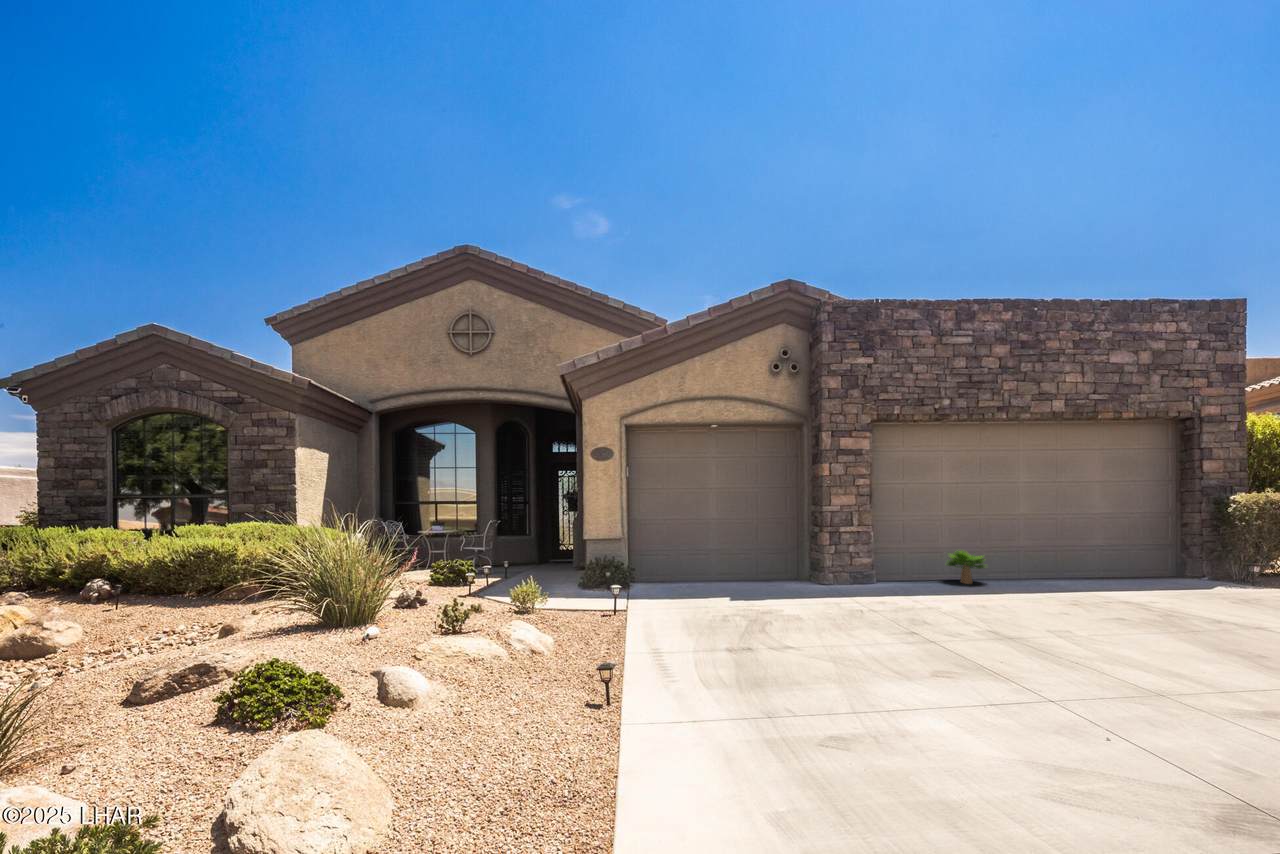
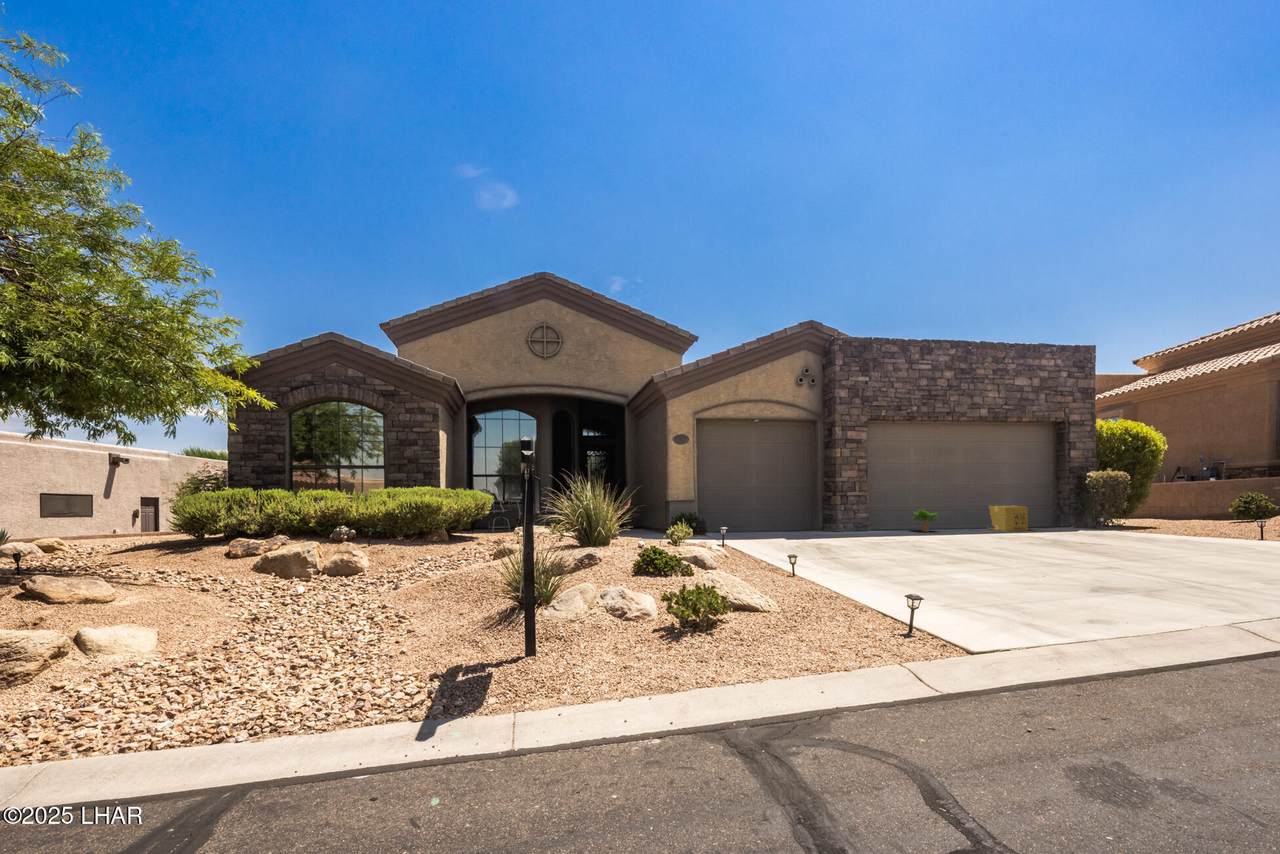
cardboard box: none [1068,542,1134,584] -> present [989,505,1028,531]

